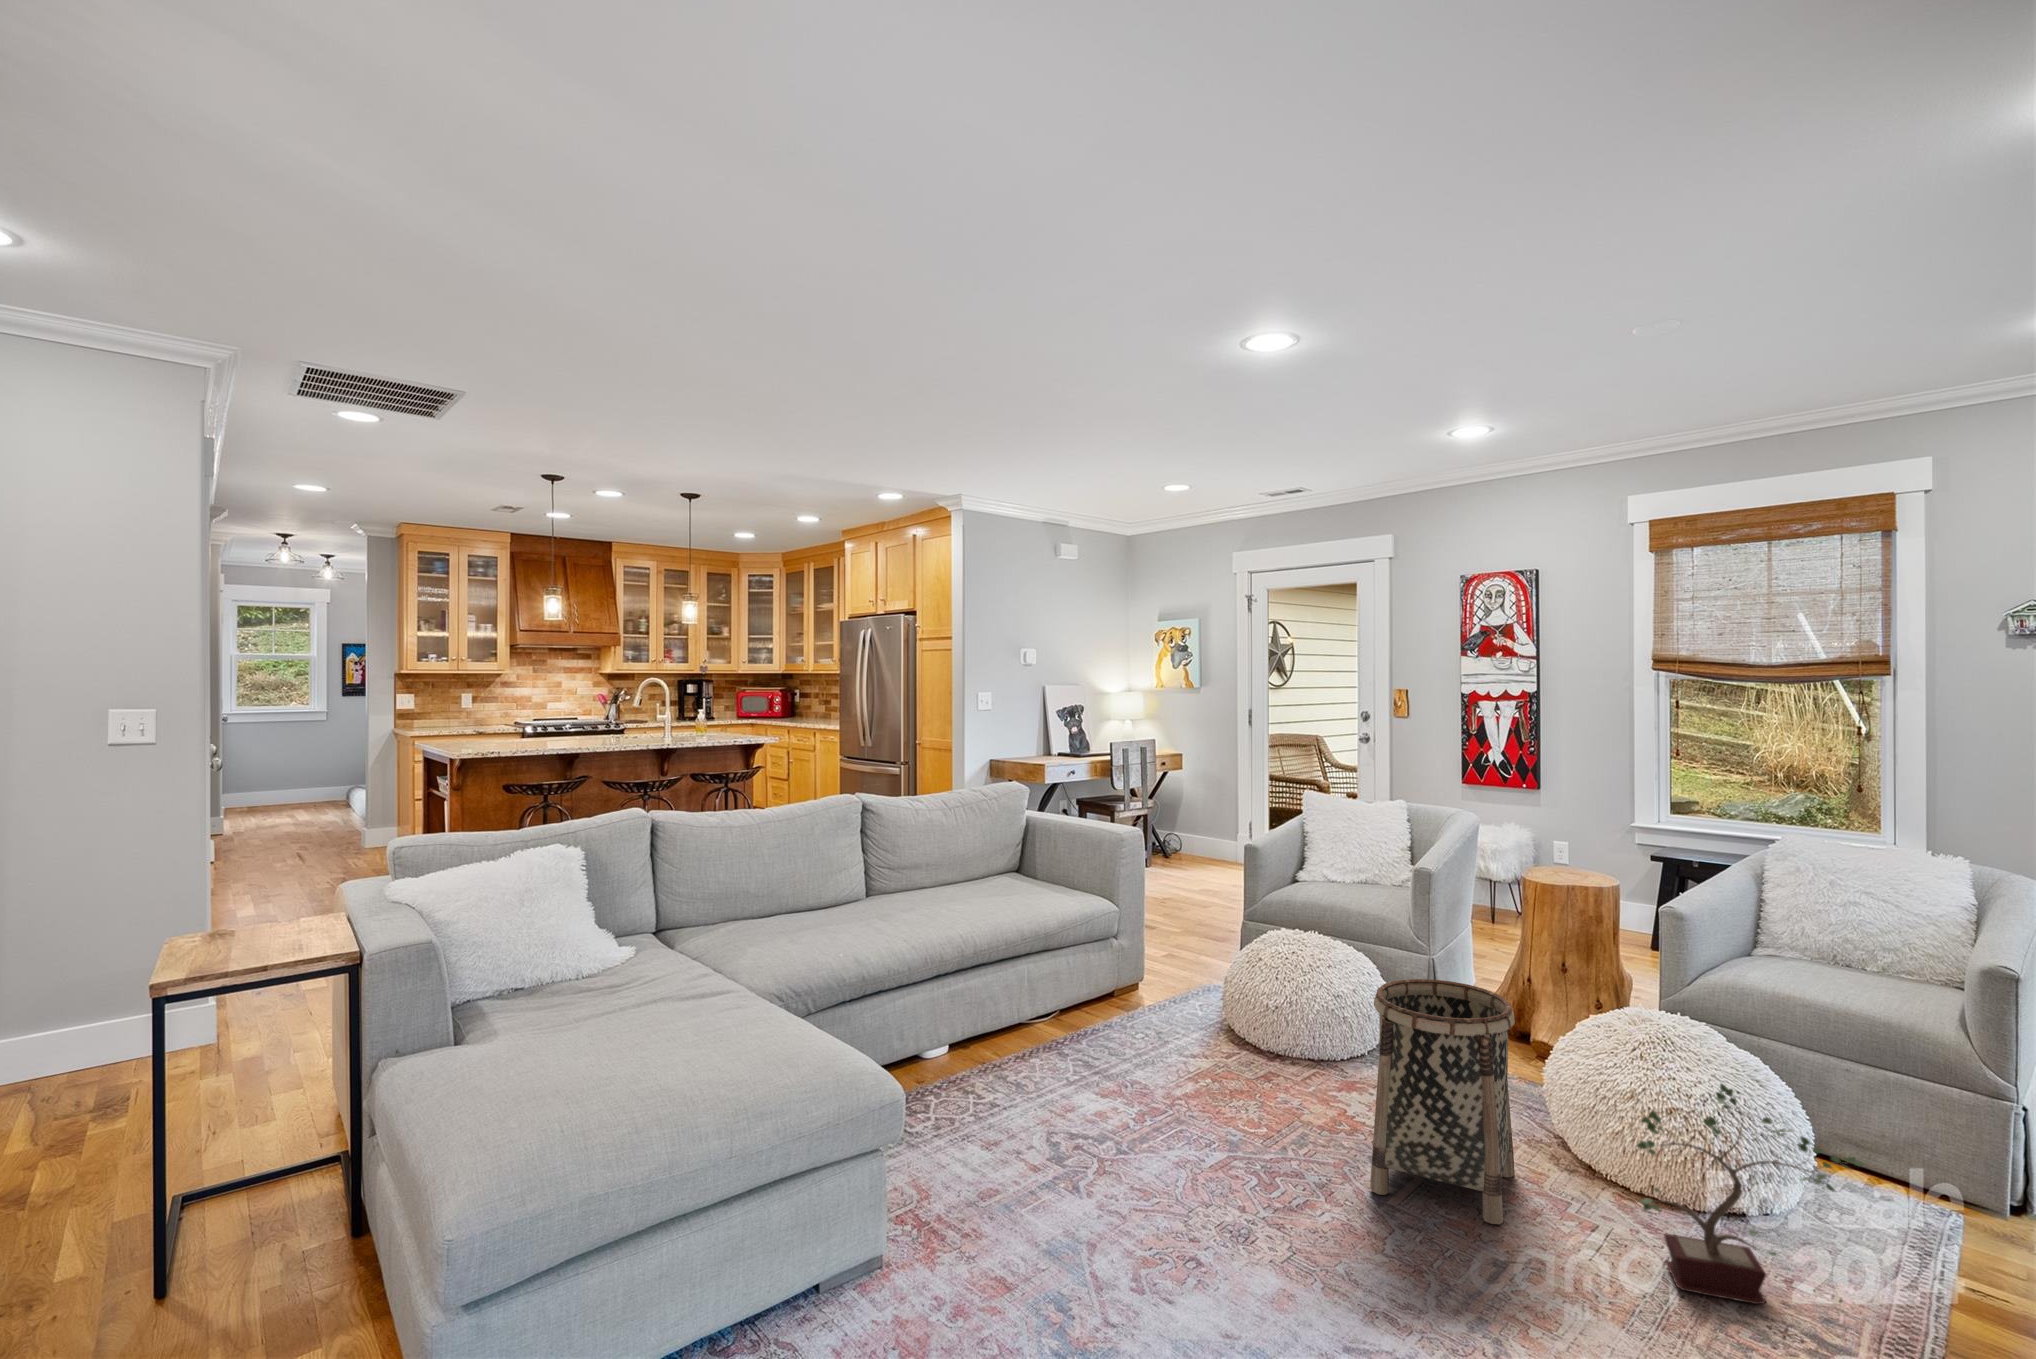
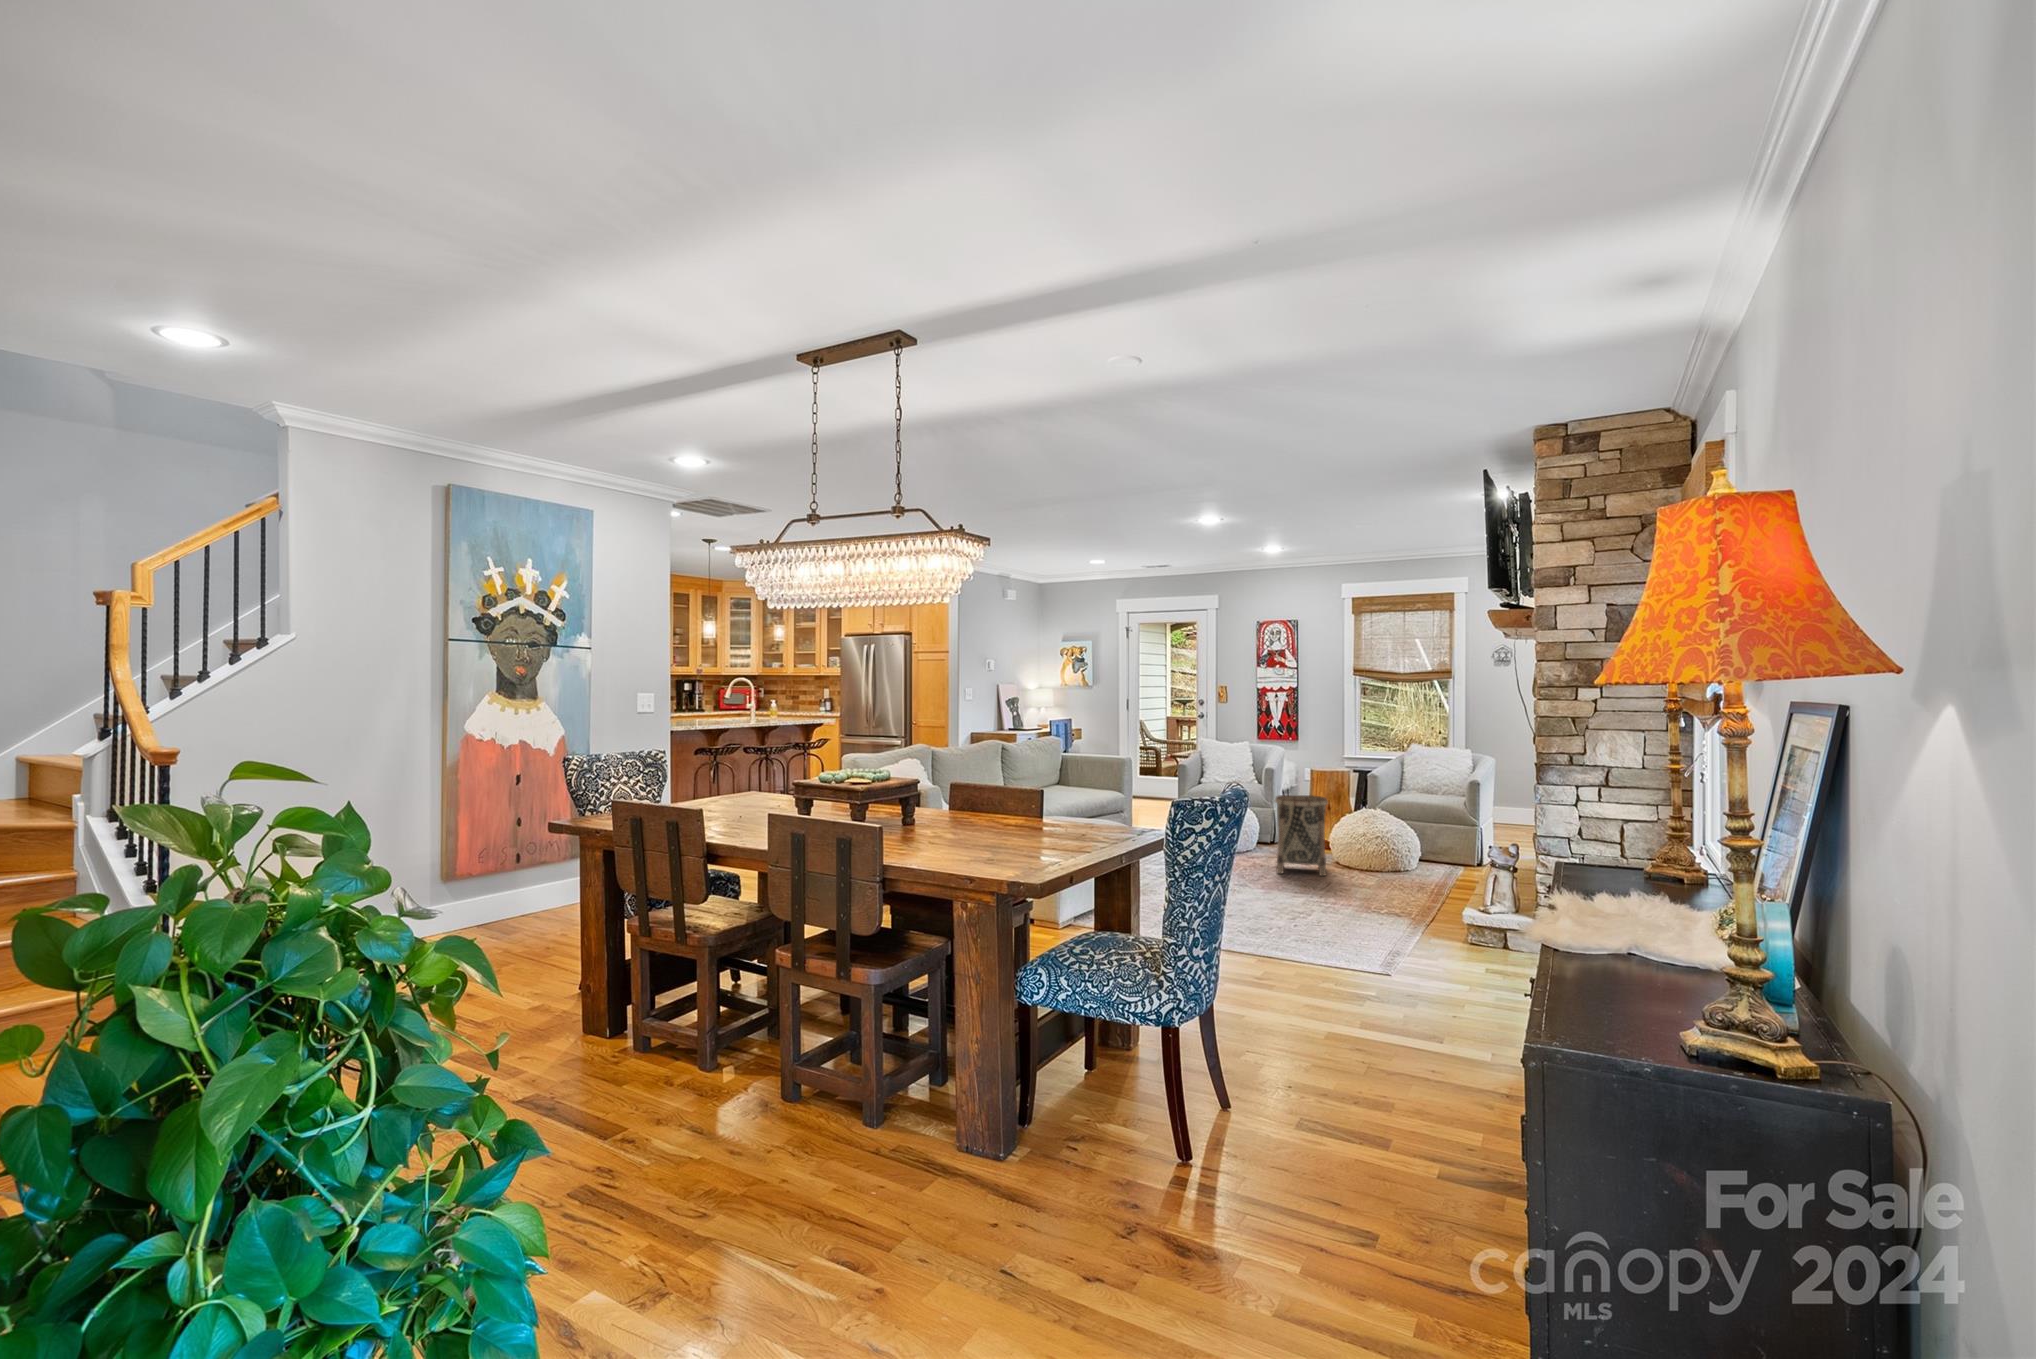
potted plant: present [1636,1084,1865,1304] -> none [1372,810,1441,882]

